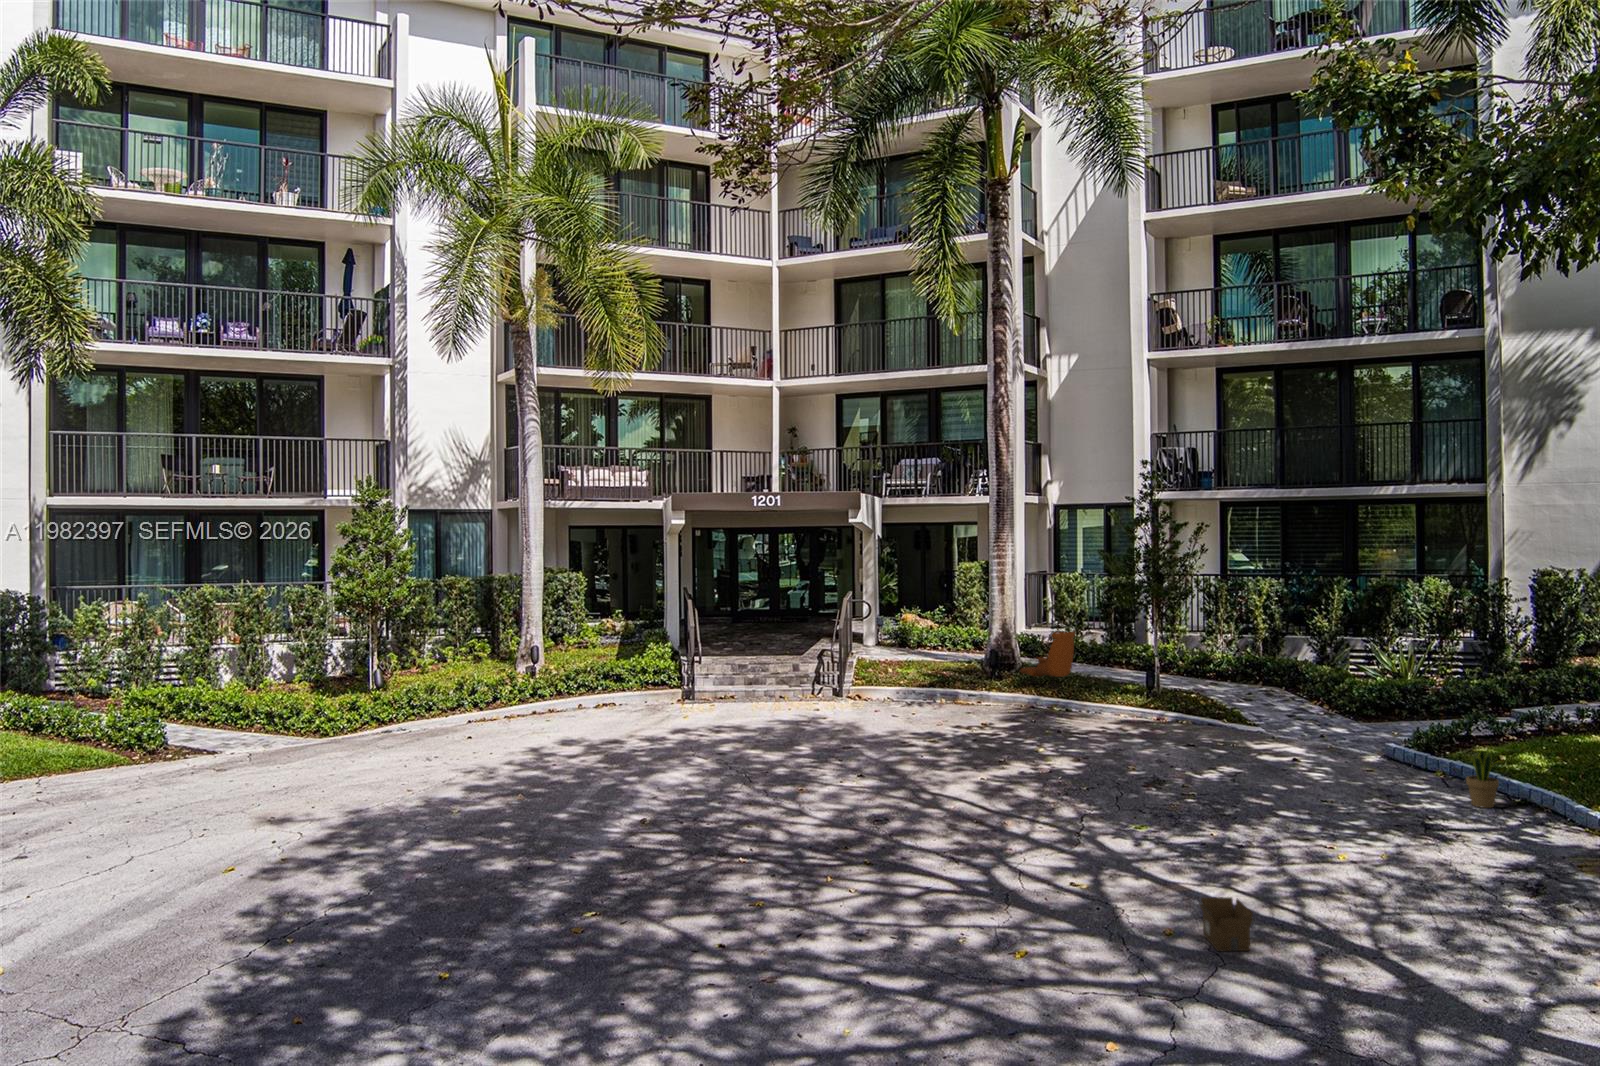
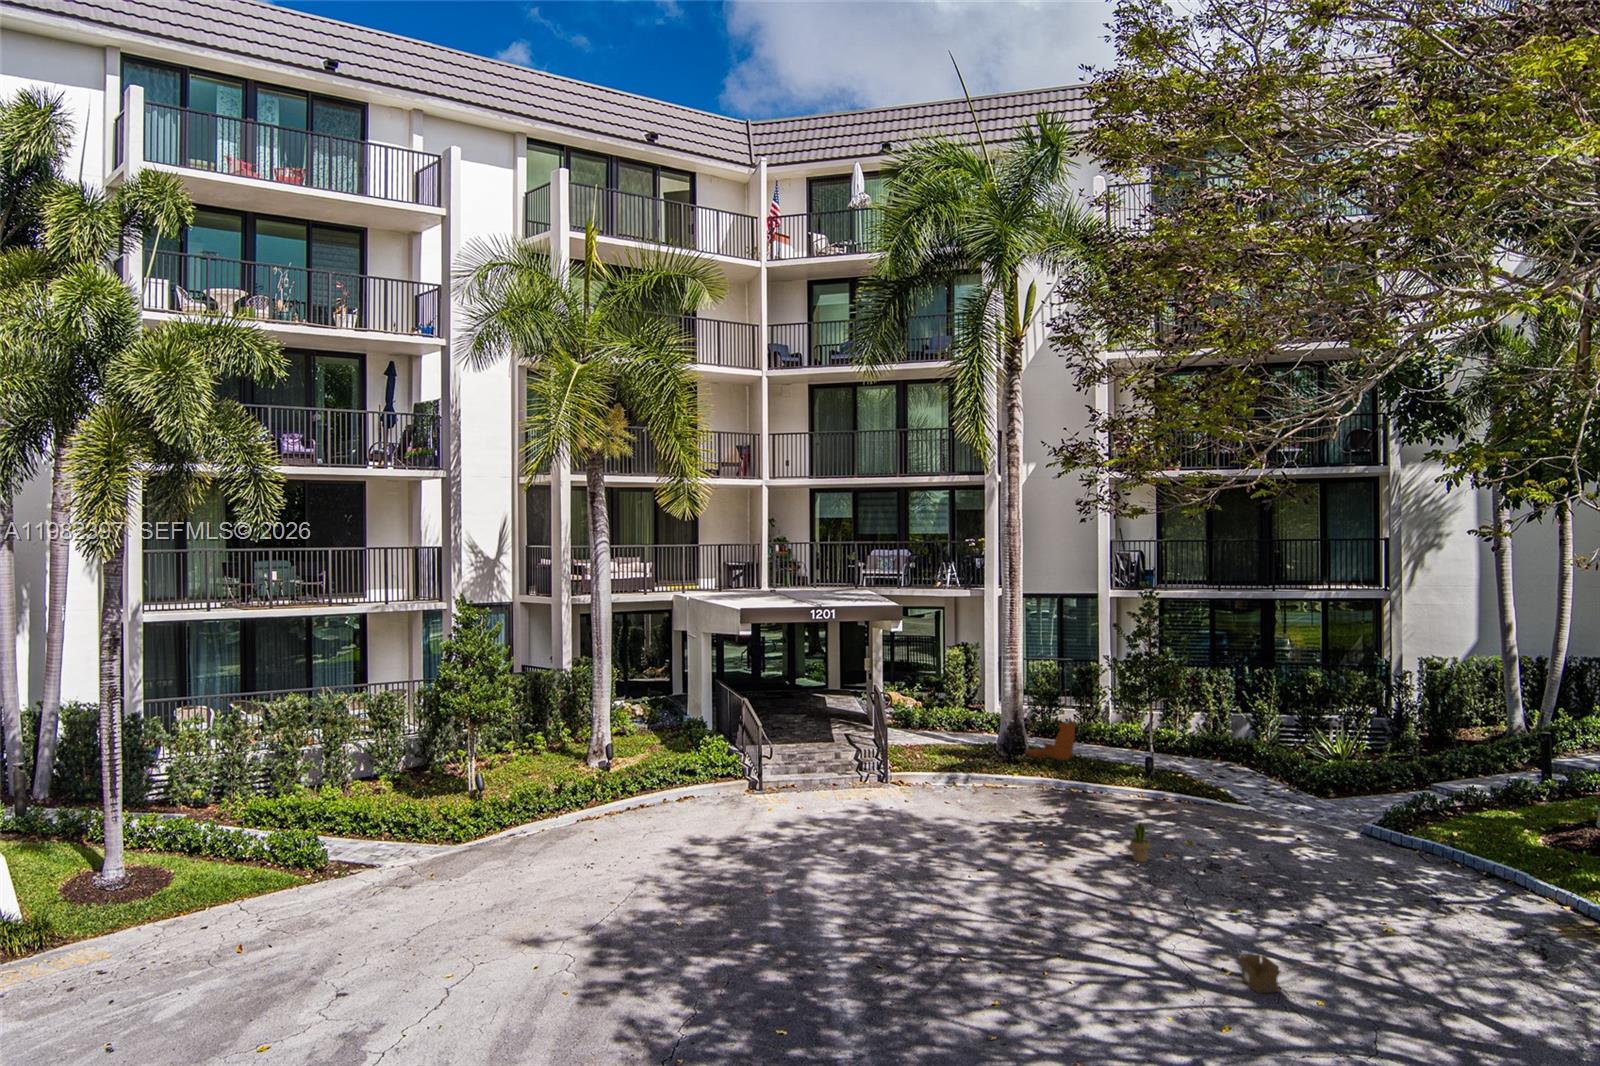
potted plant: present [1466,751,1499,808] -> present [1130,823,1150,862]
cardboard box: present [1199,897,1253,951] -> present [1239,955,1280,993]

